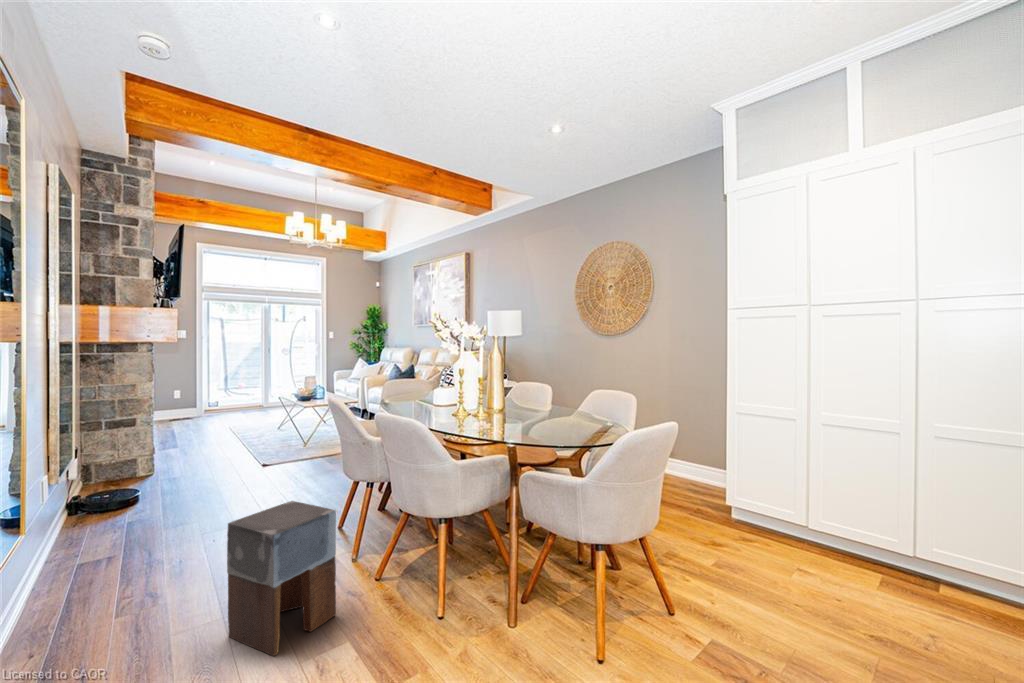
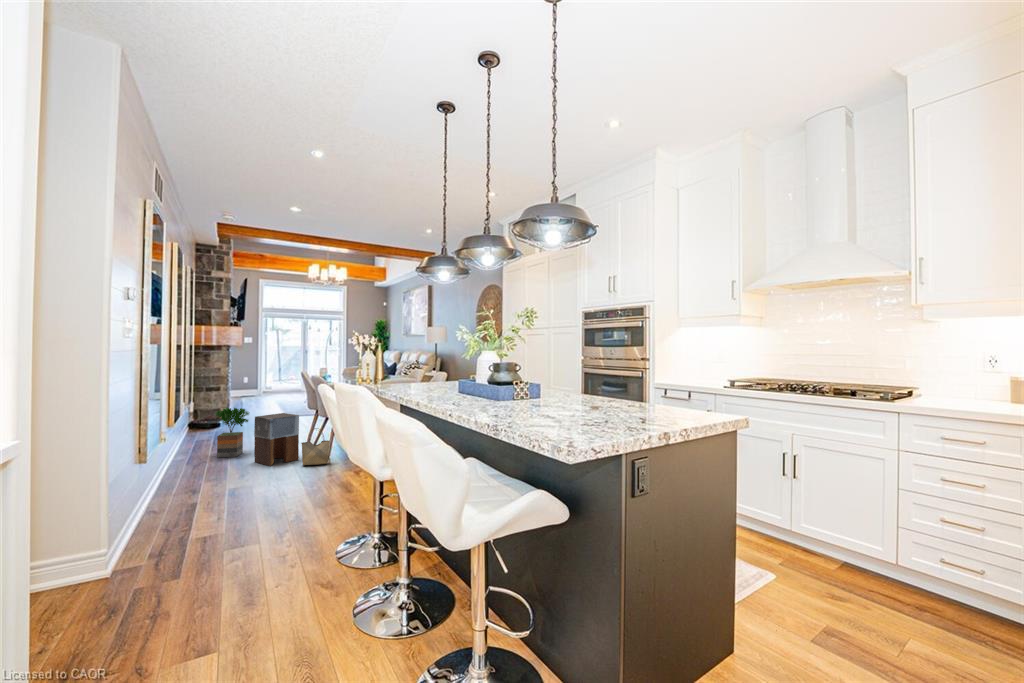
potted tree: none [119,487,209,619] -> present [216,408,249,457]
woven basket: none [355,544,420,649] -> present [301,428,330,465]

